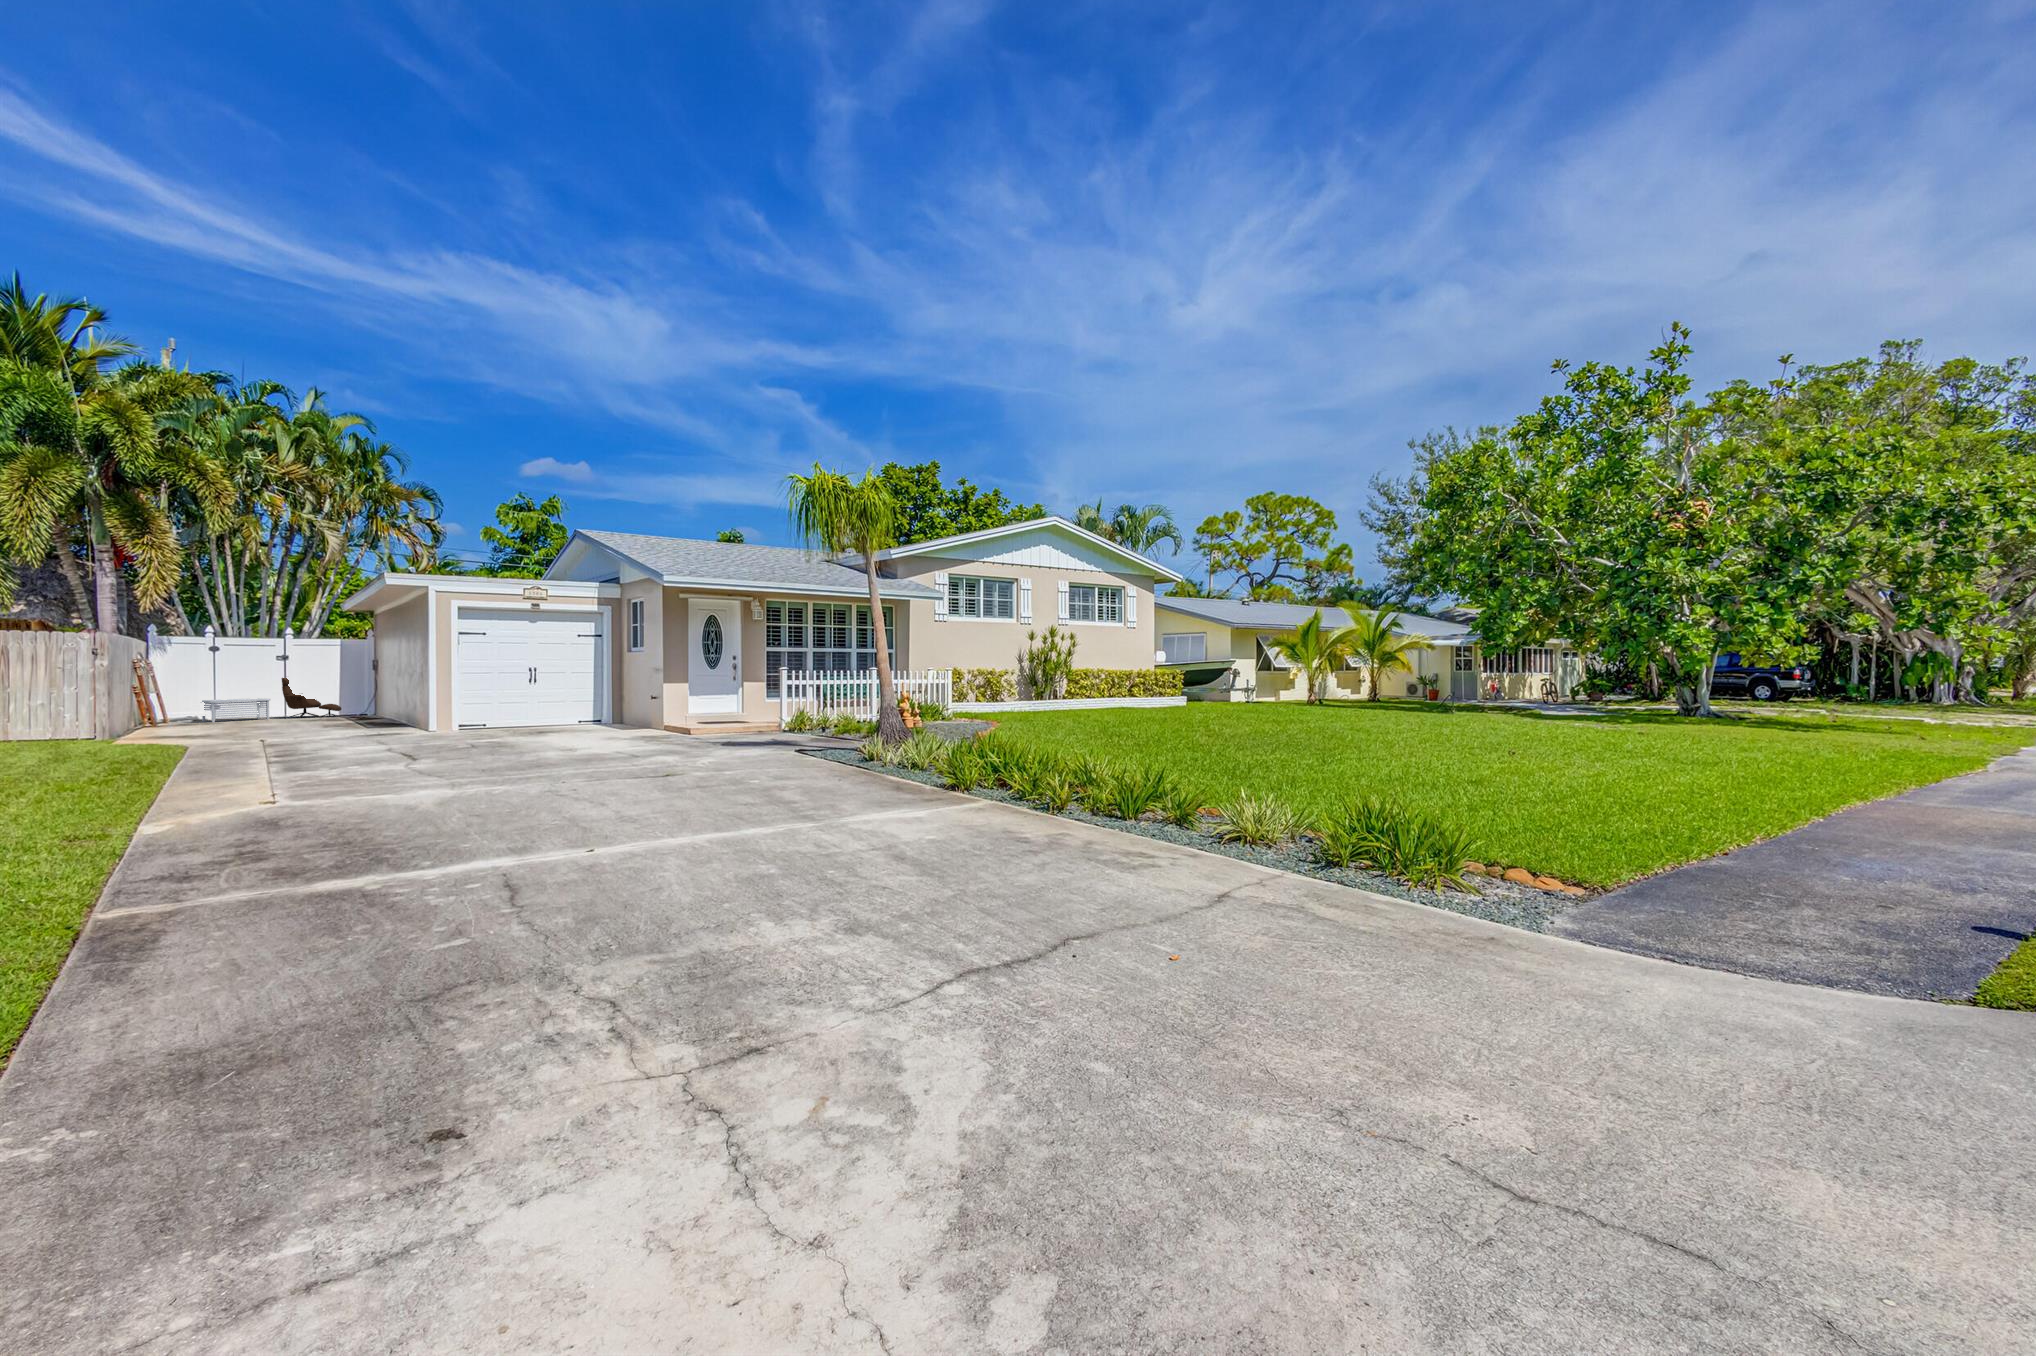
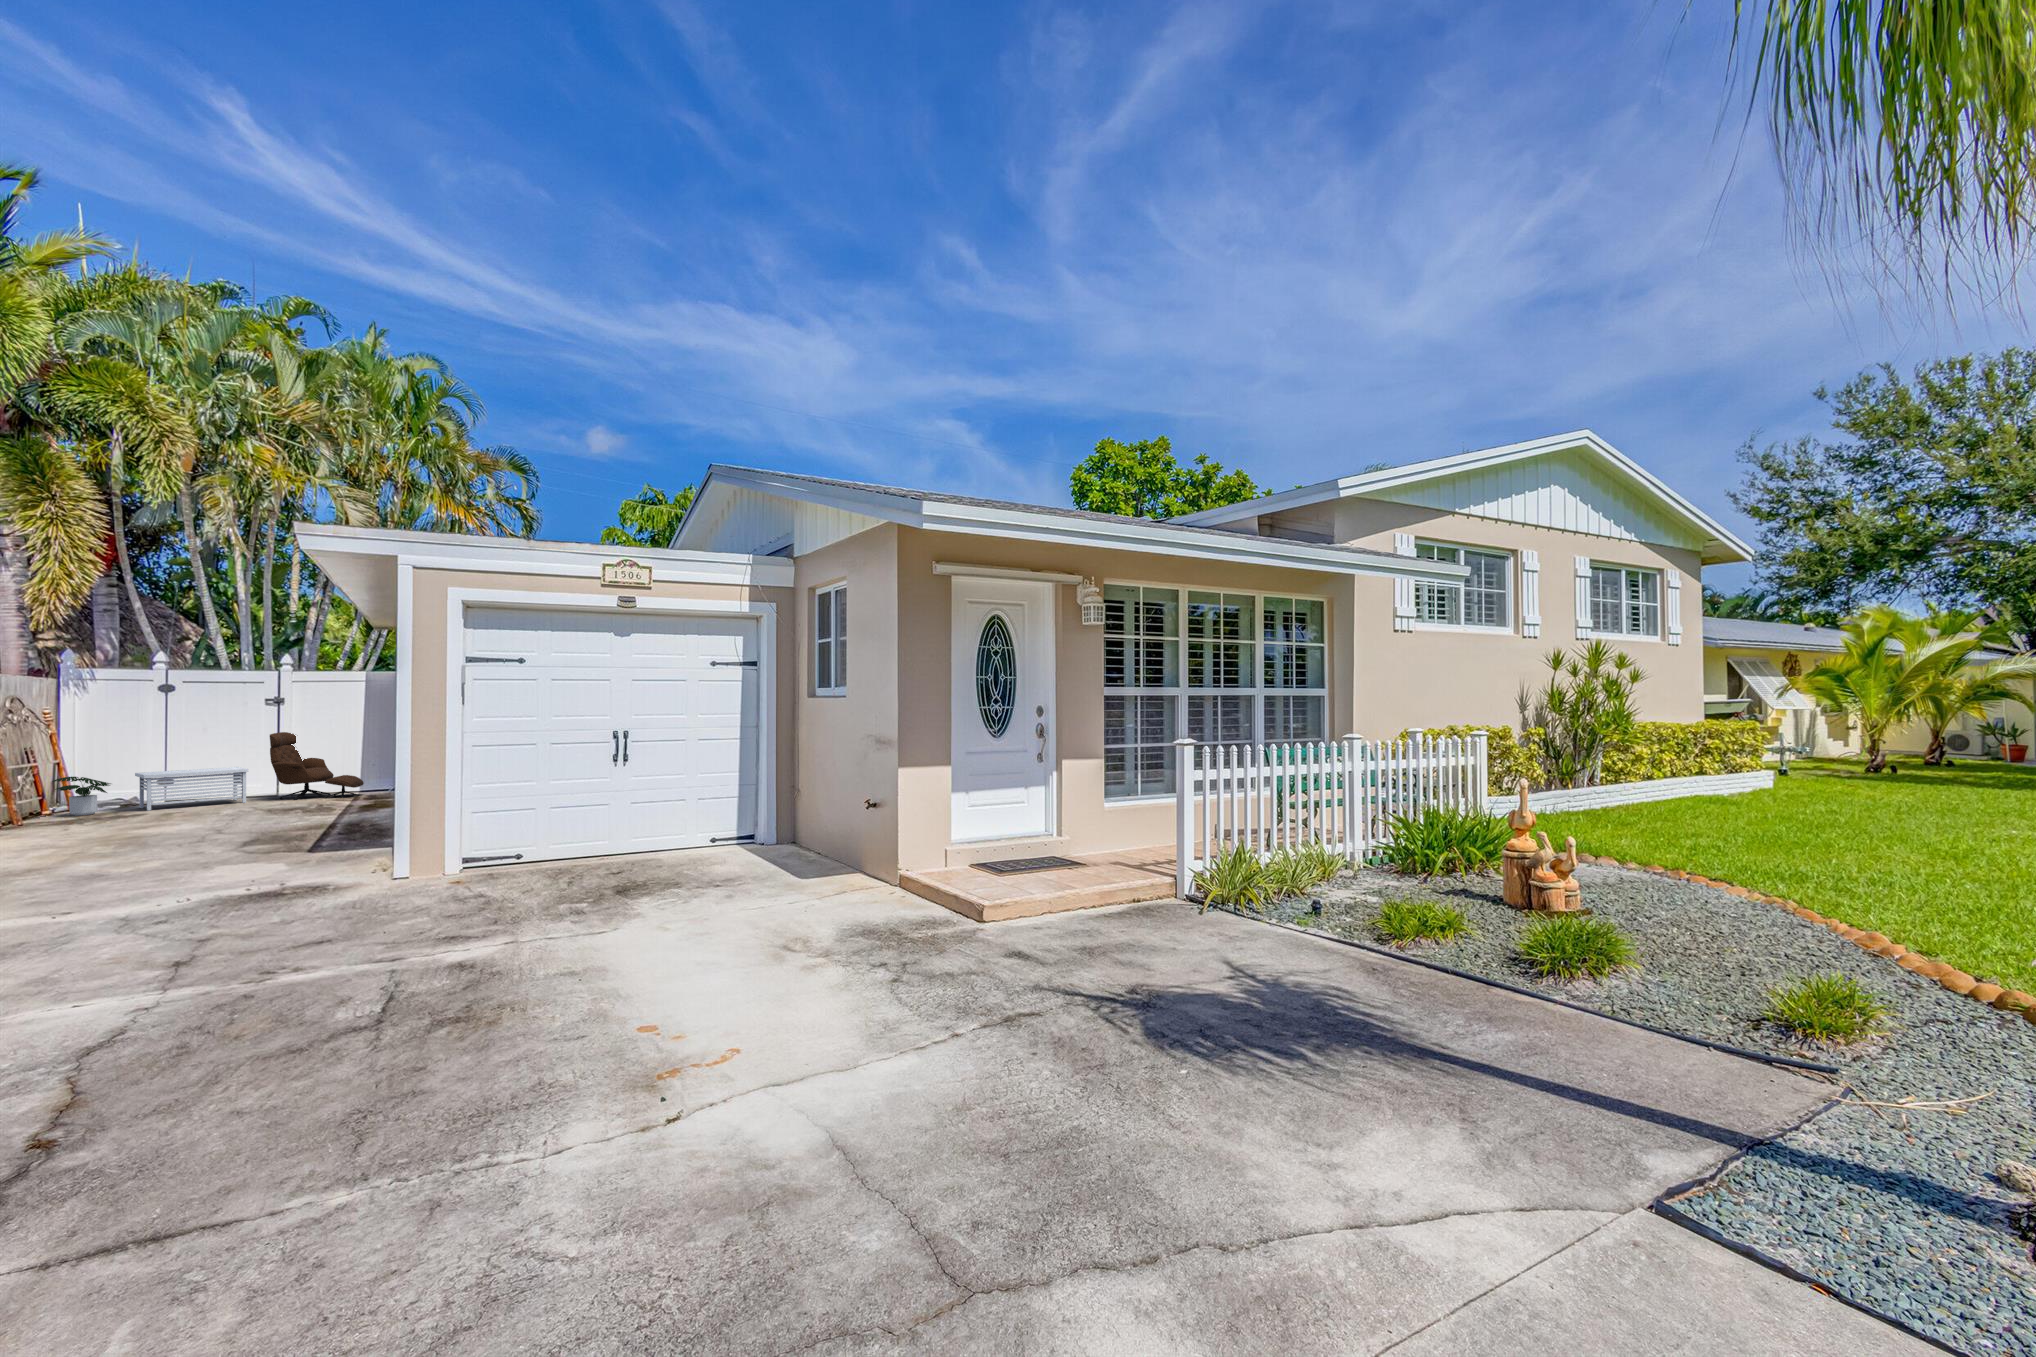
potted plant: none [156,701,191,724] -> present [52,777,111,816]

